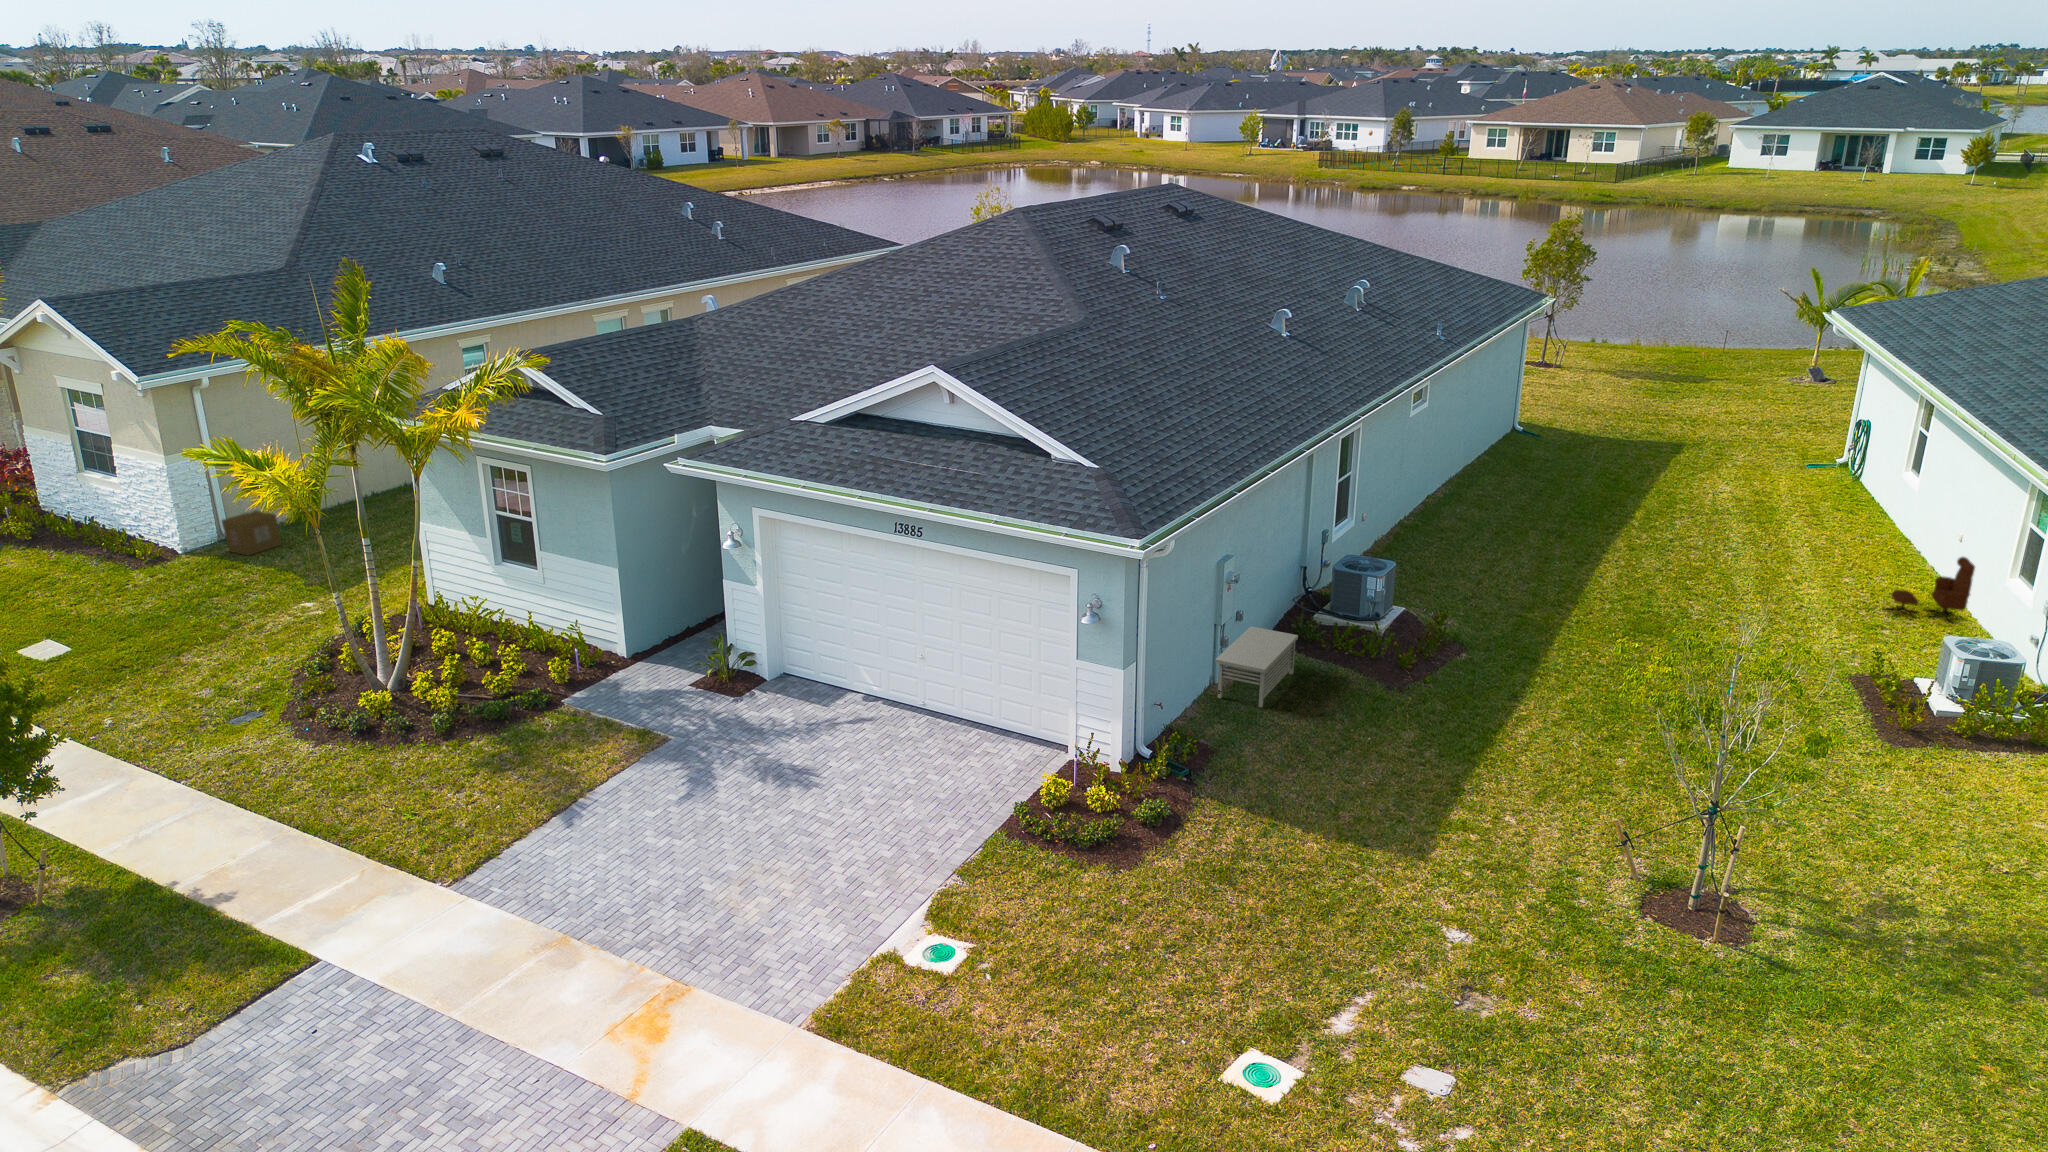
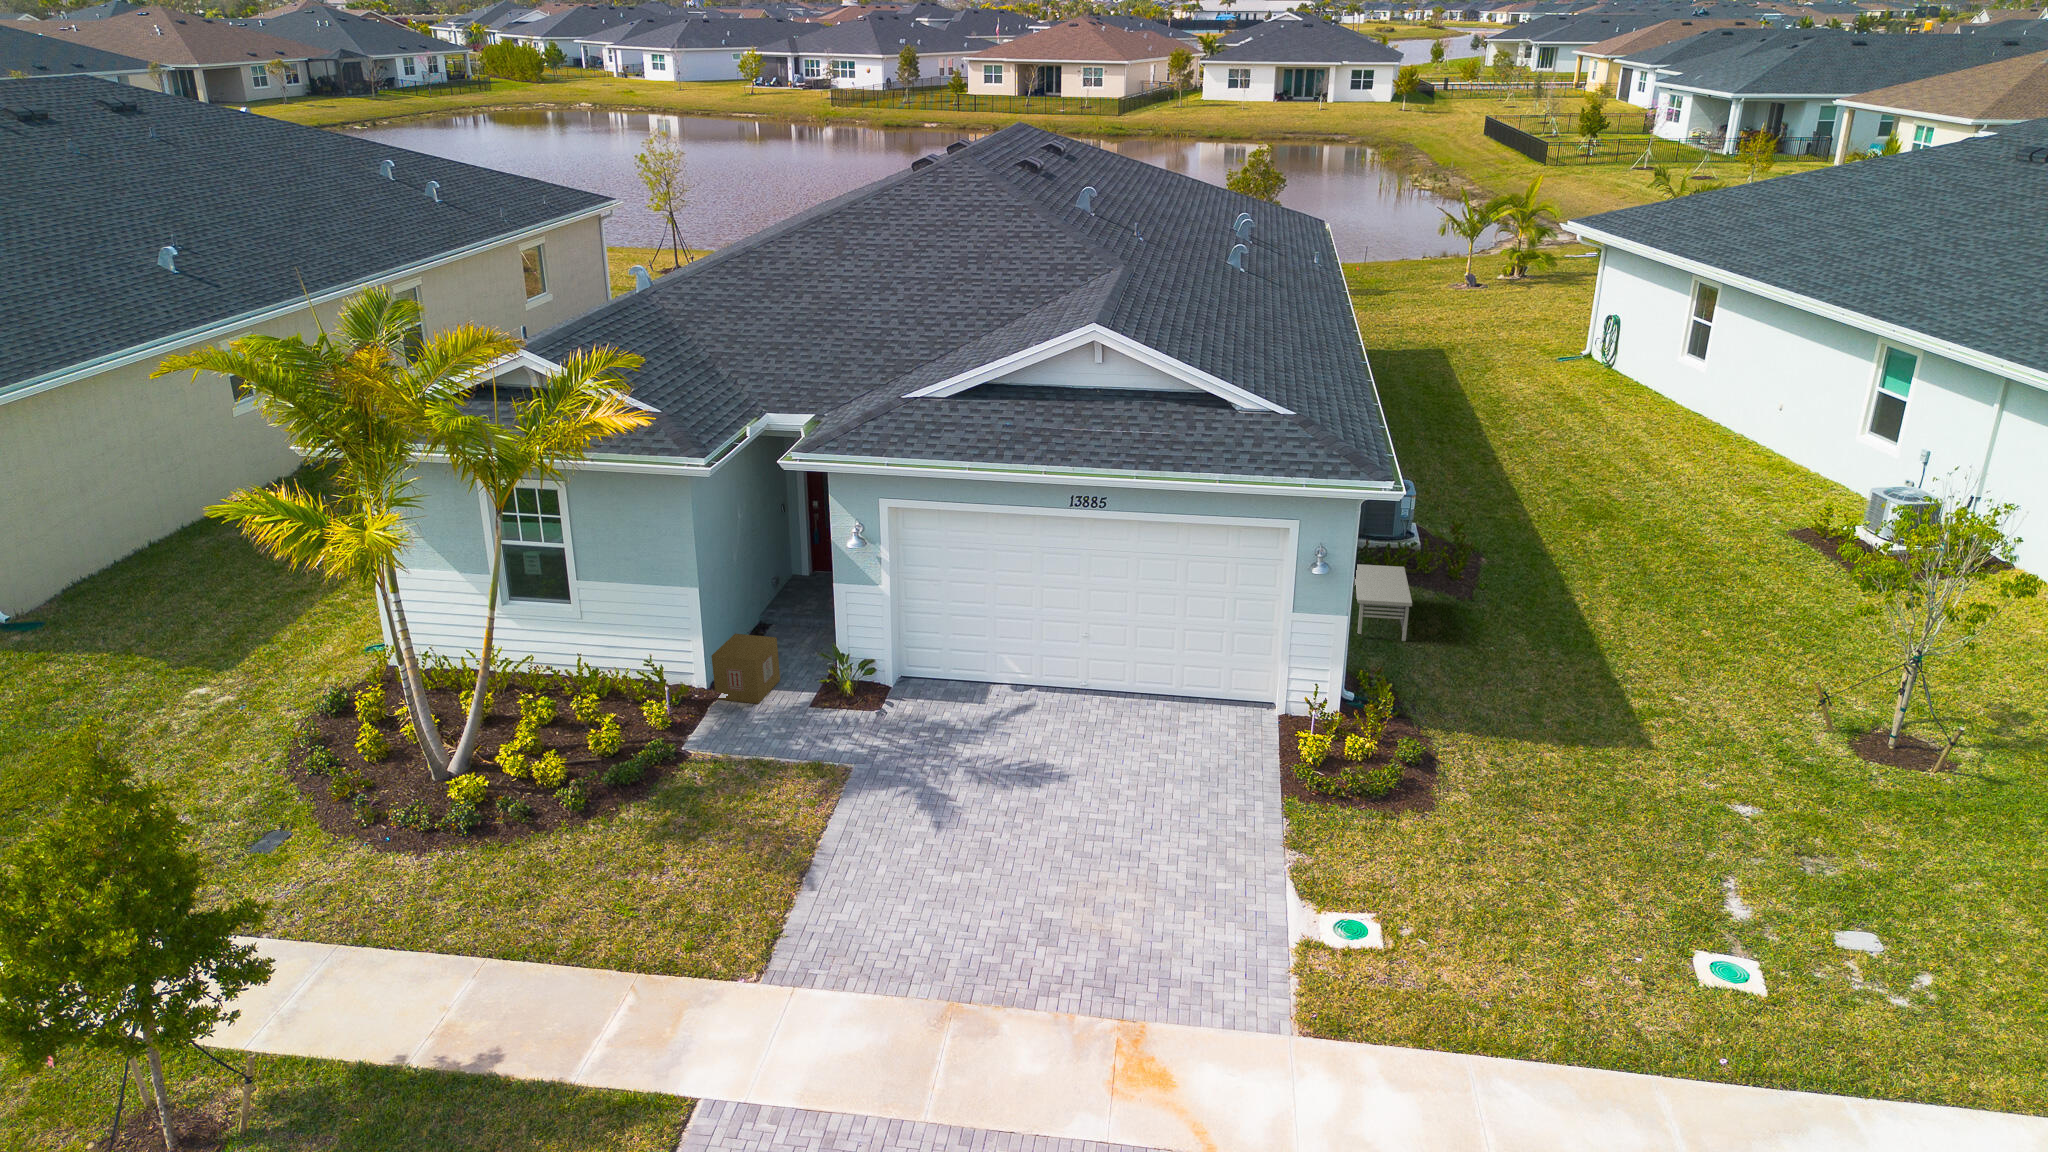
cardboard box: present [222,511,282,555] -> present [712,634,780,704]
lounge chair: present [1885,557,1975,622] -> none [1790,433,1865,491]

